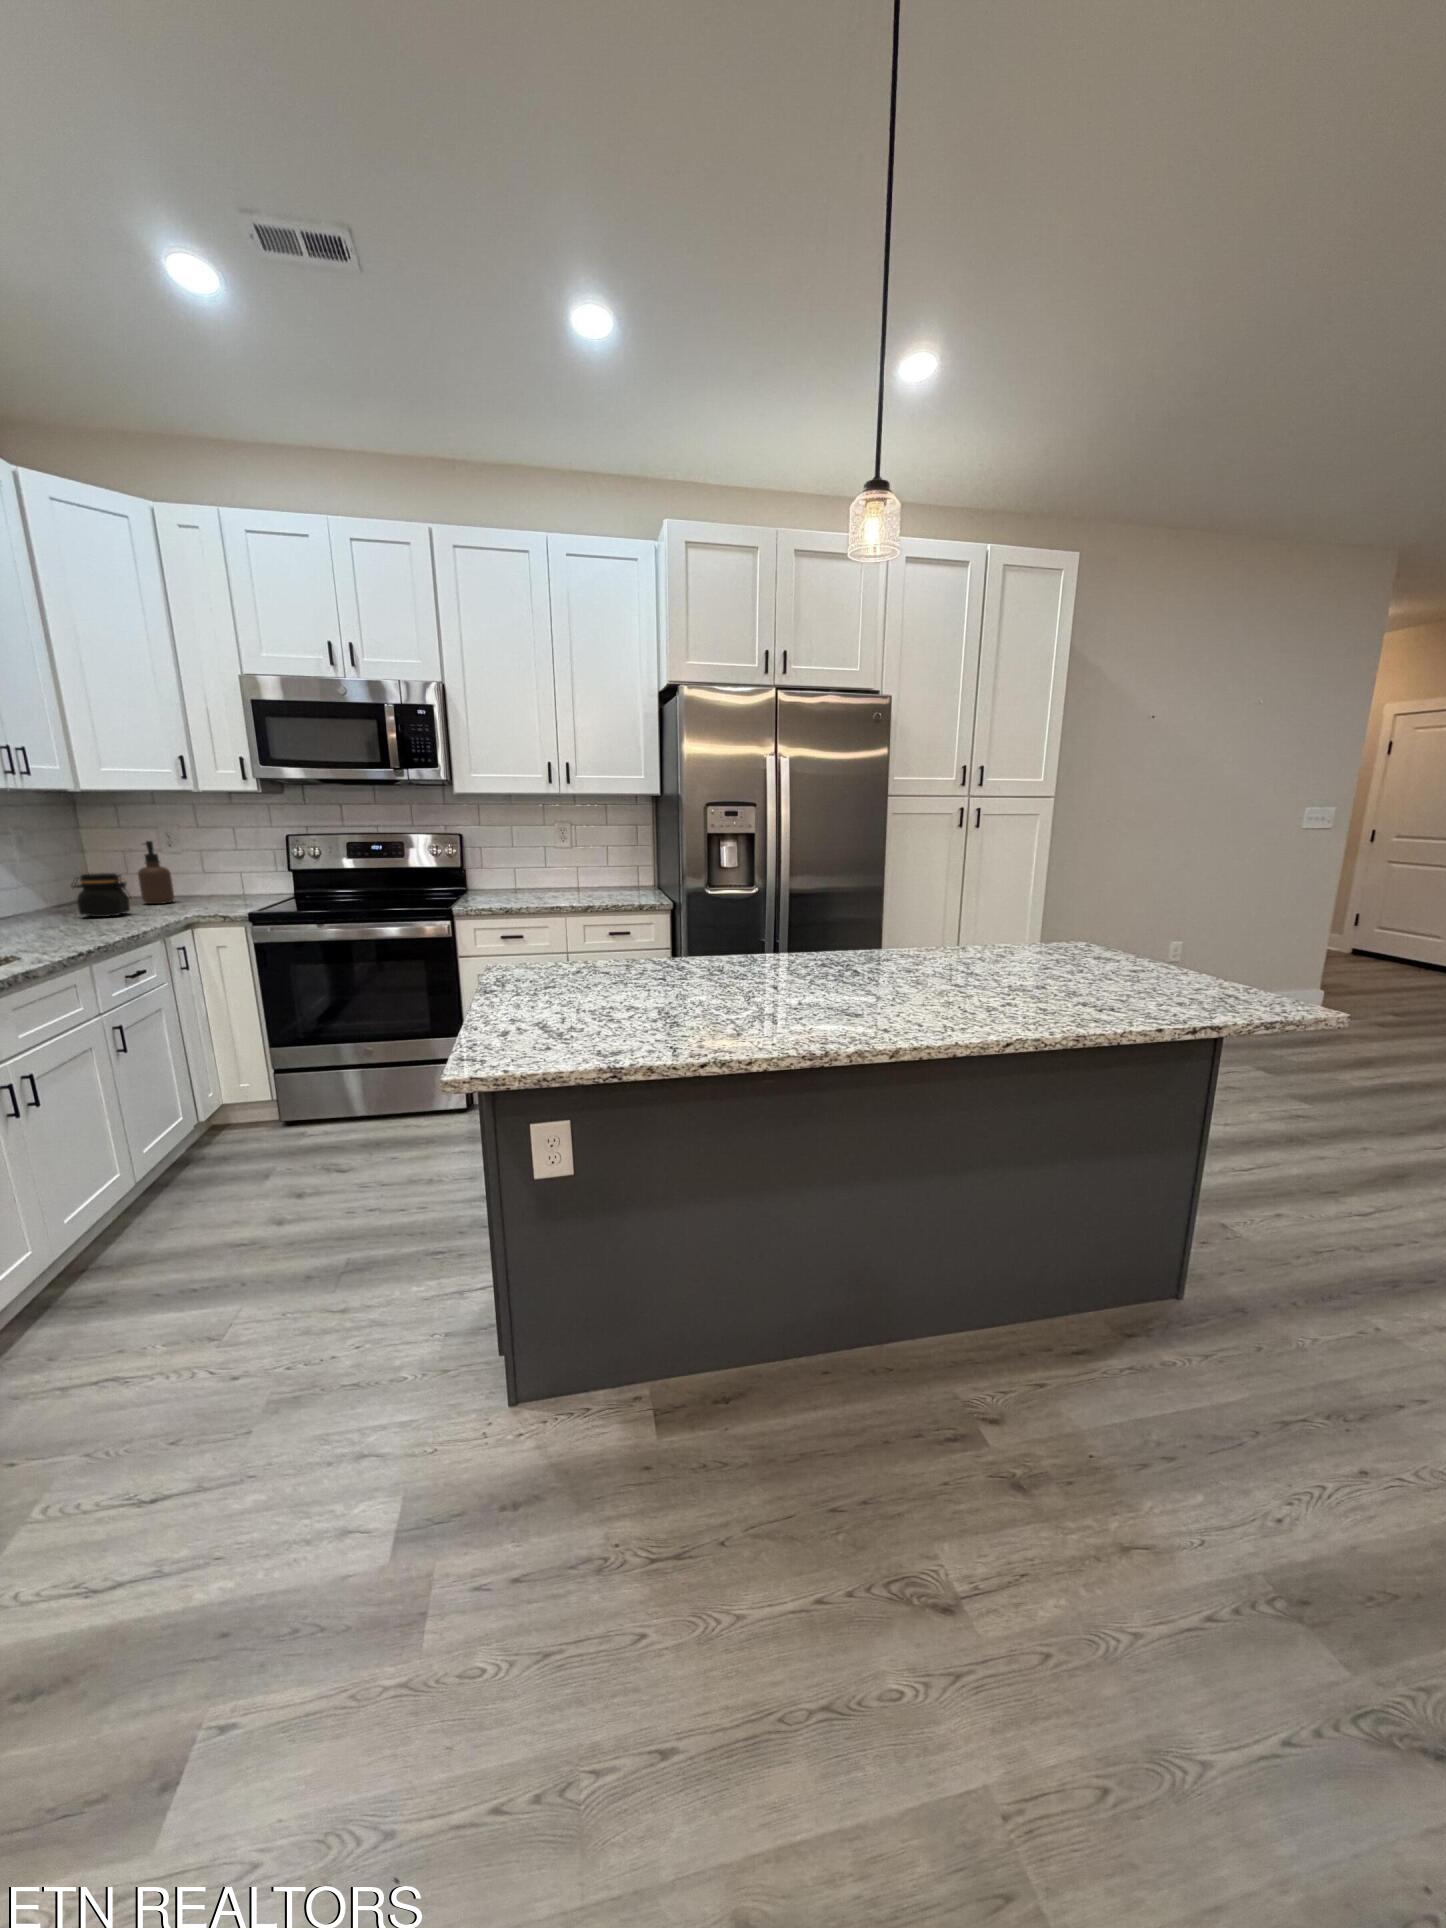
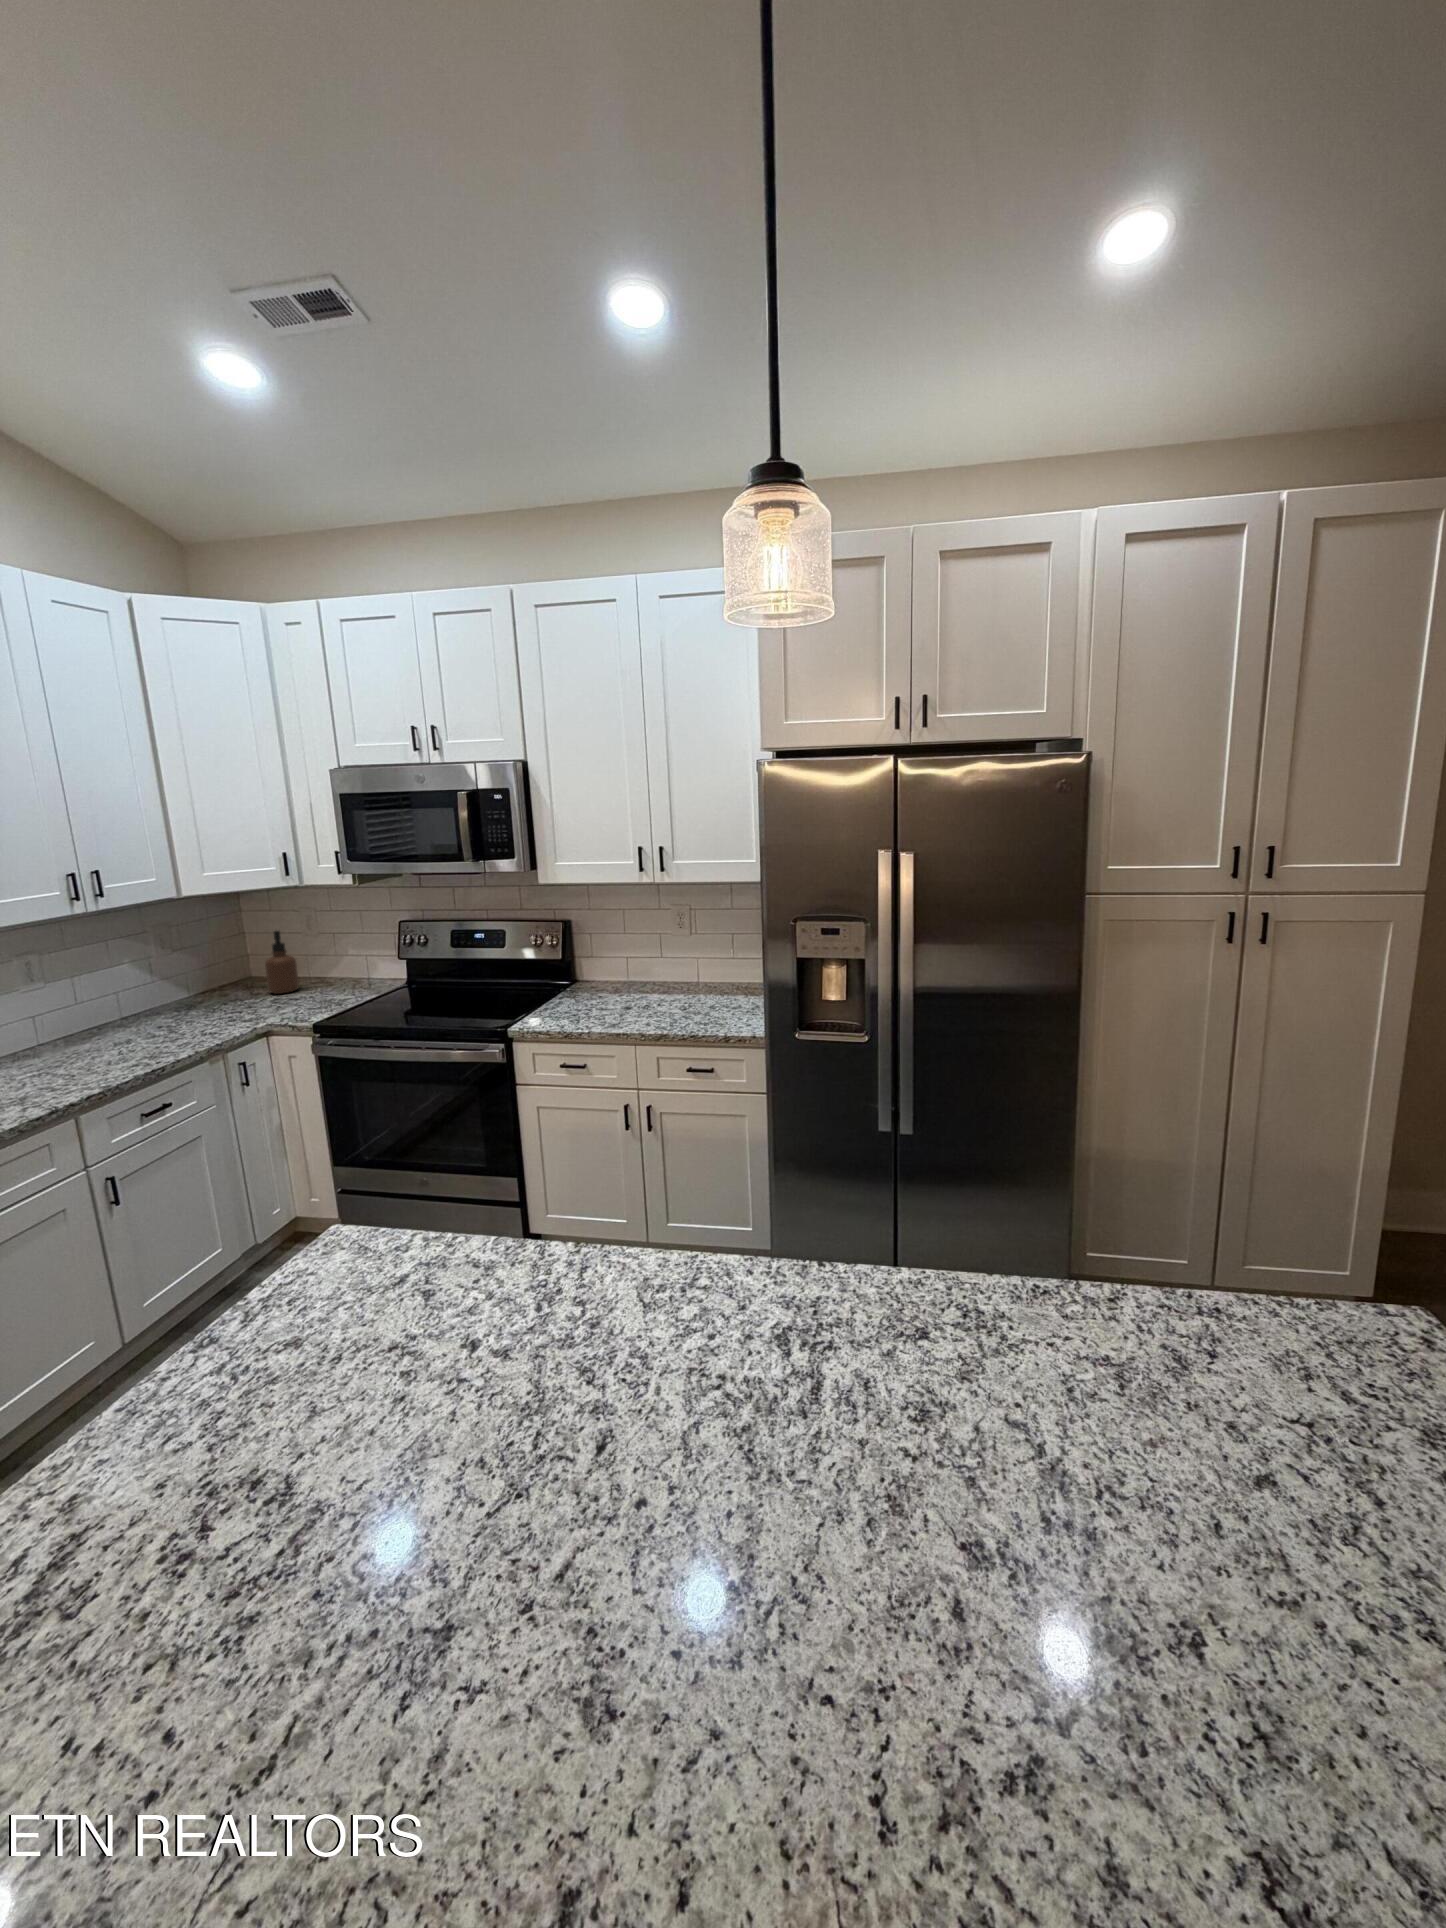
jar: present [71,873,130,917] -> none [172,975,228,1021]

